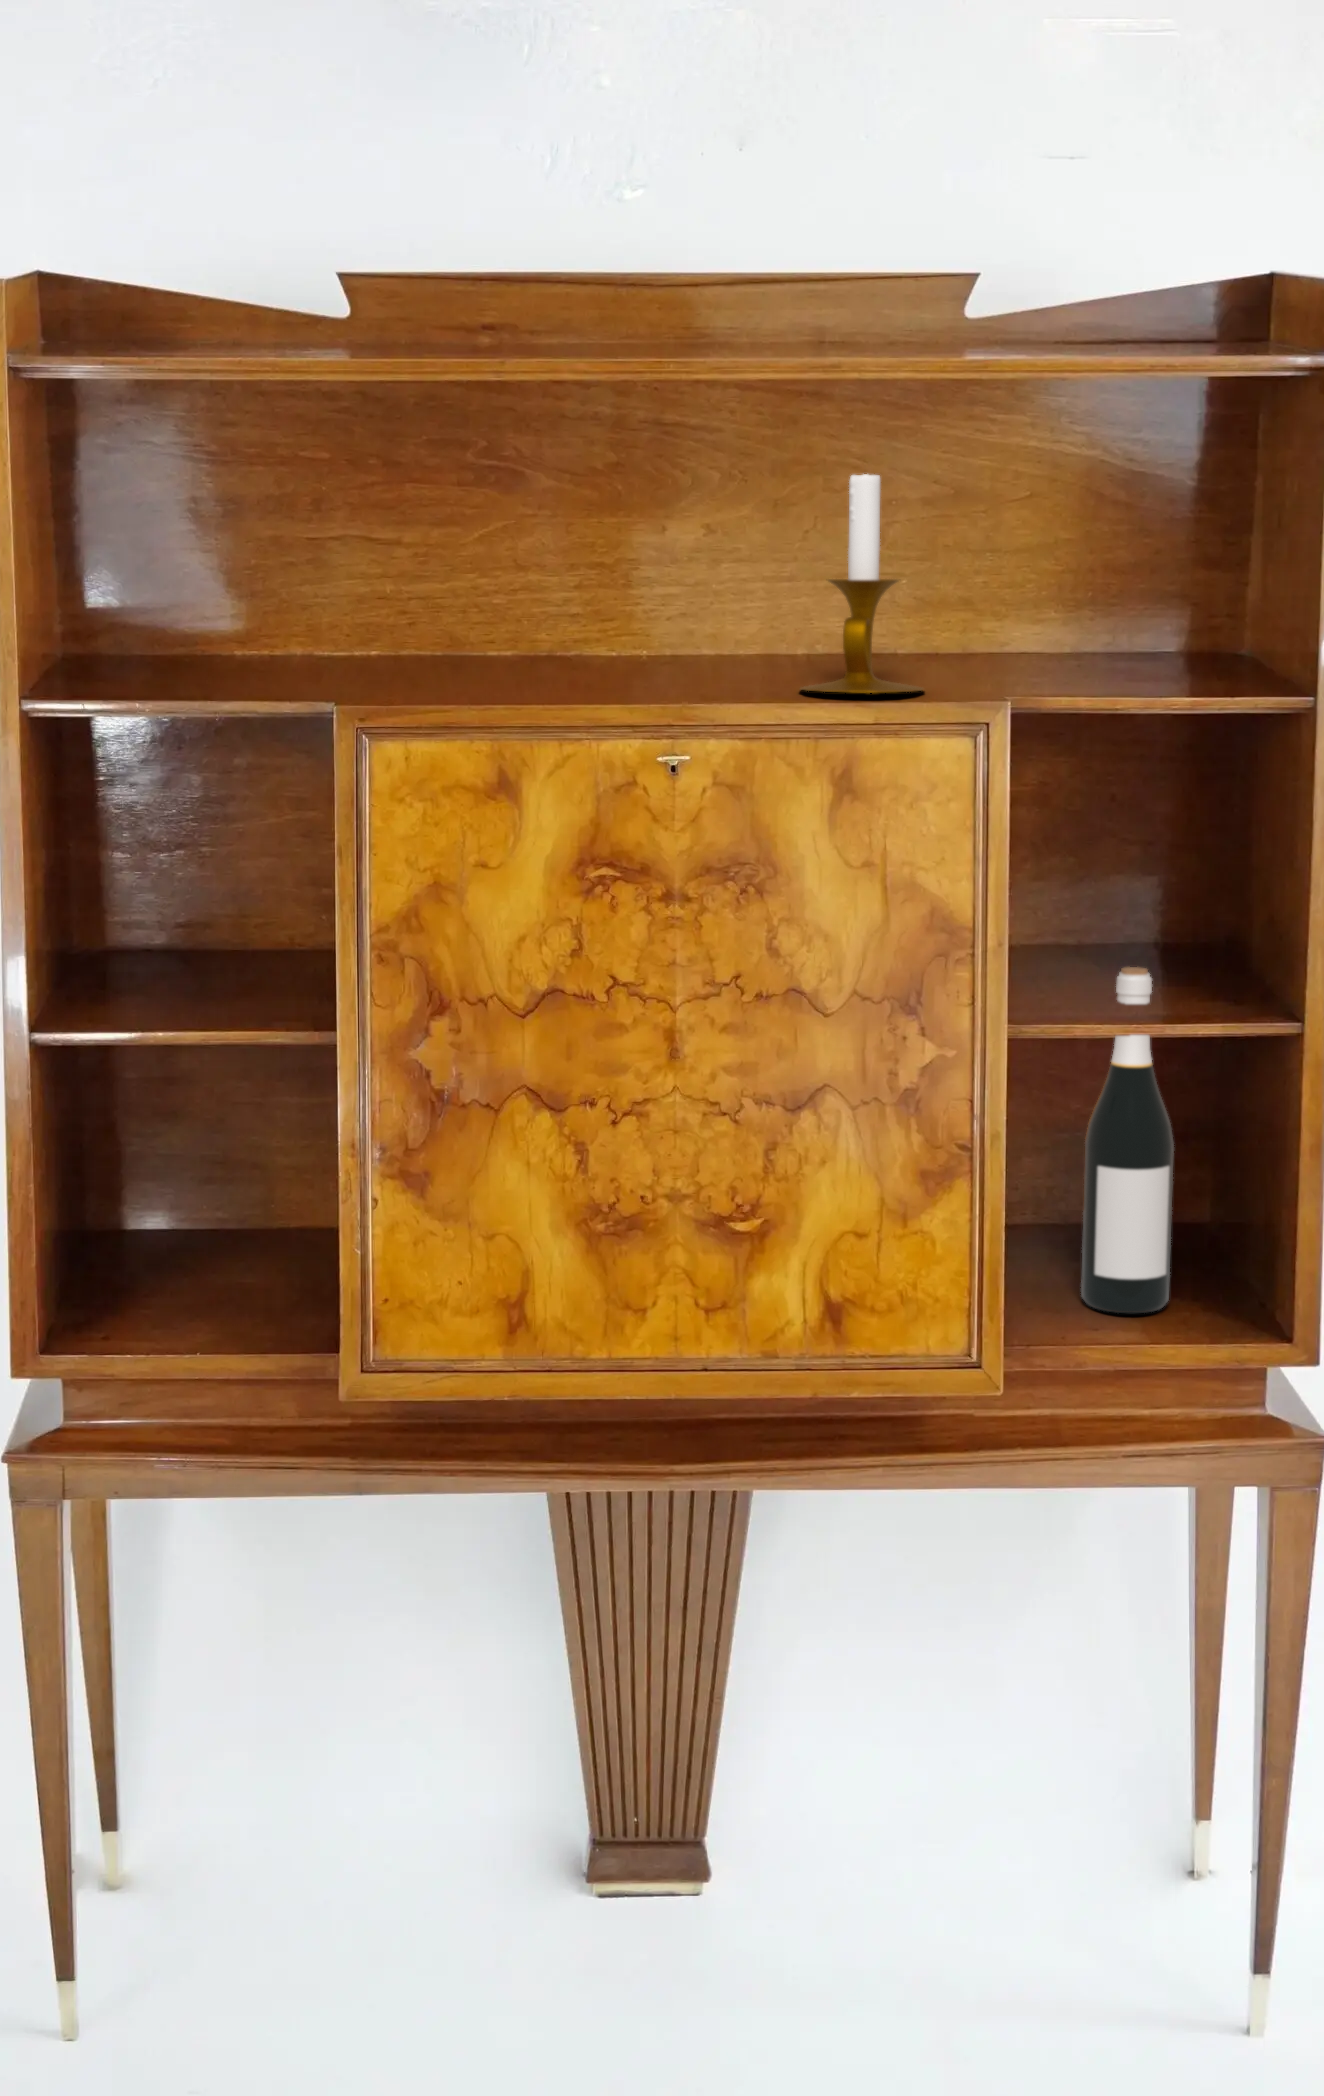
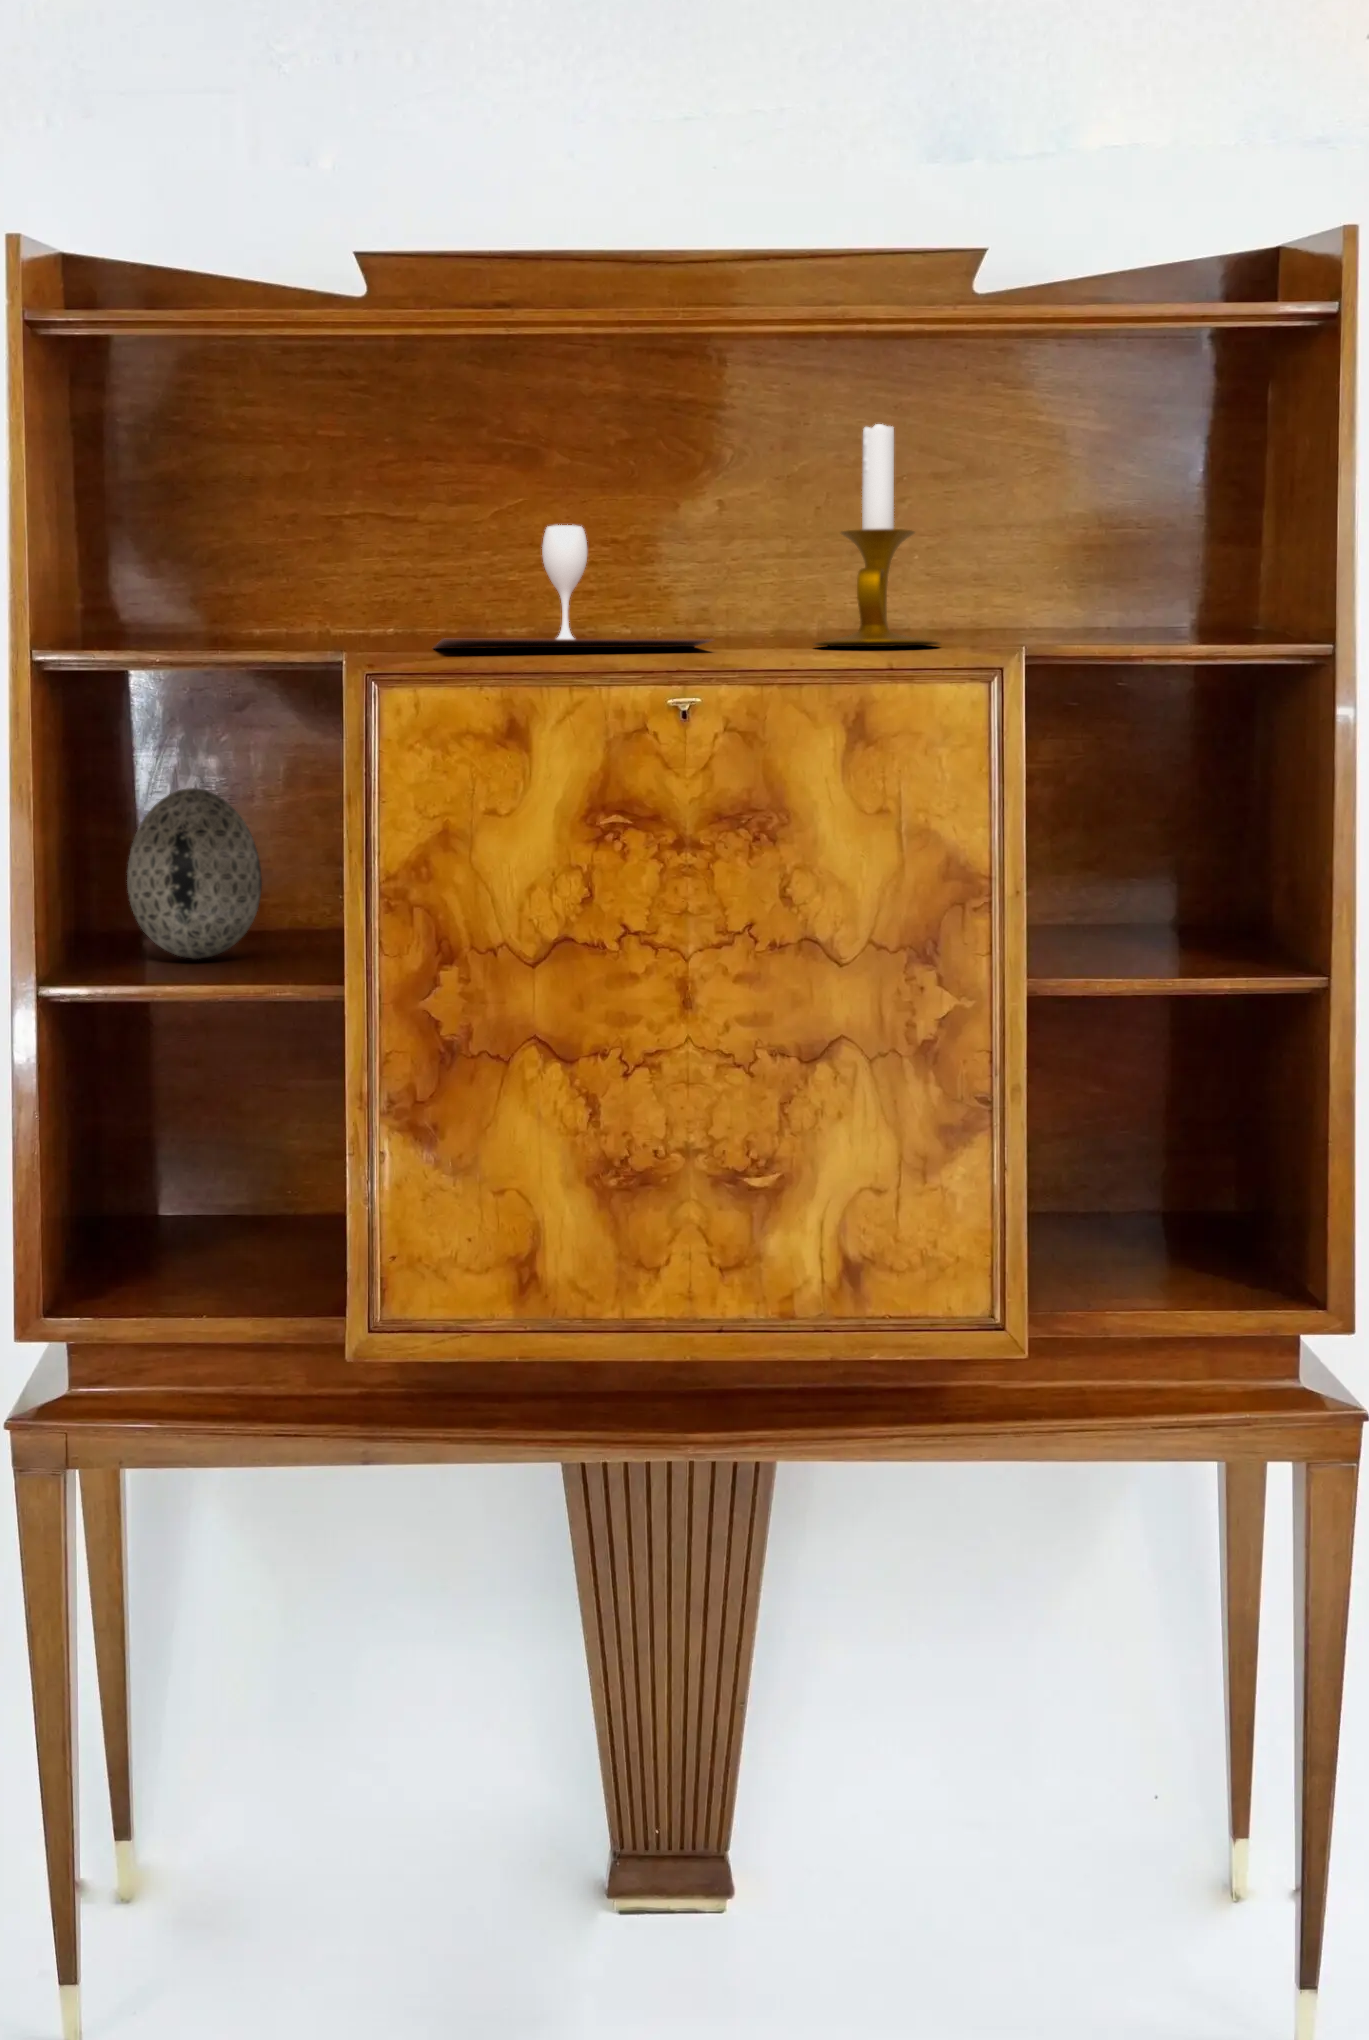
wine glass: none [417,569,702,694] -> present [434,525,712,649]
decorative egg: none [118,816,251,984] -> present [127,788,262,959]
wine bottle: present [1081,967,1174,1313] -> none [1107,933,1200,1286]

